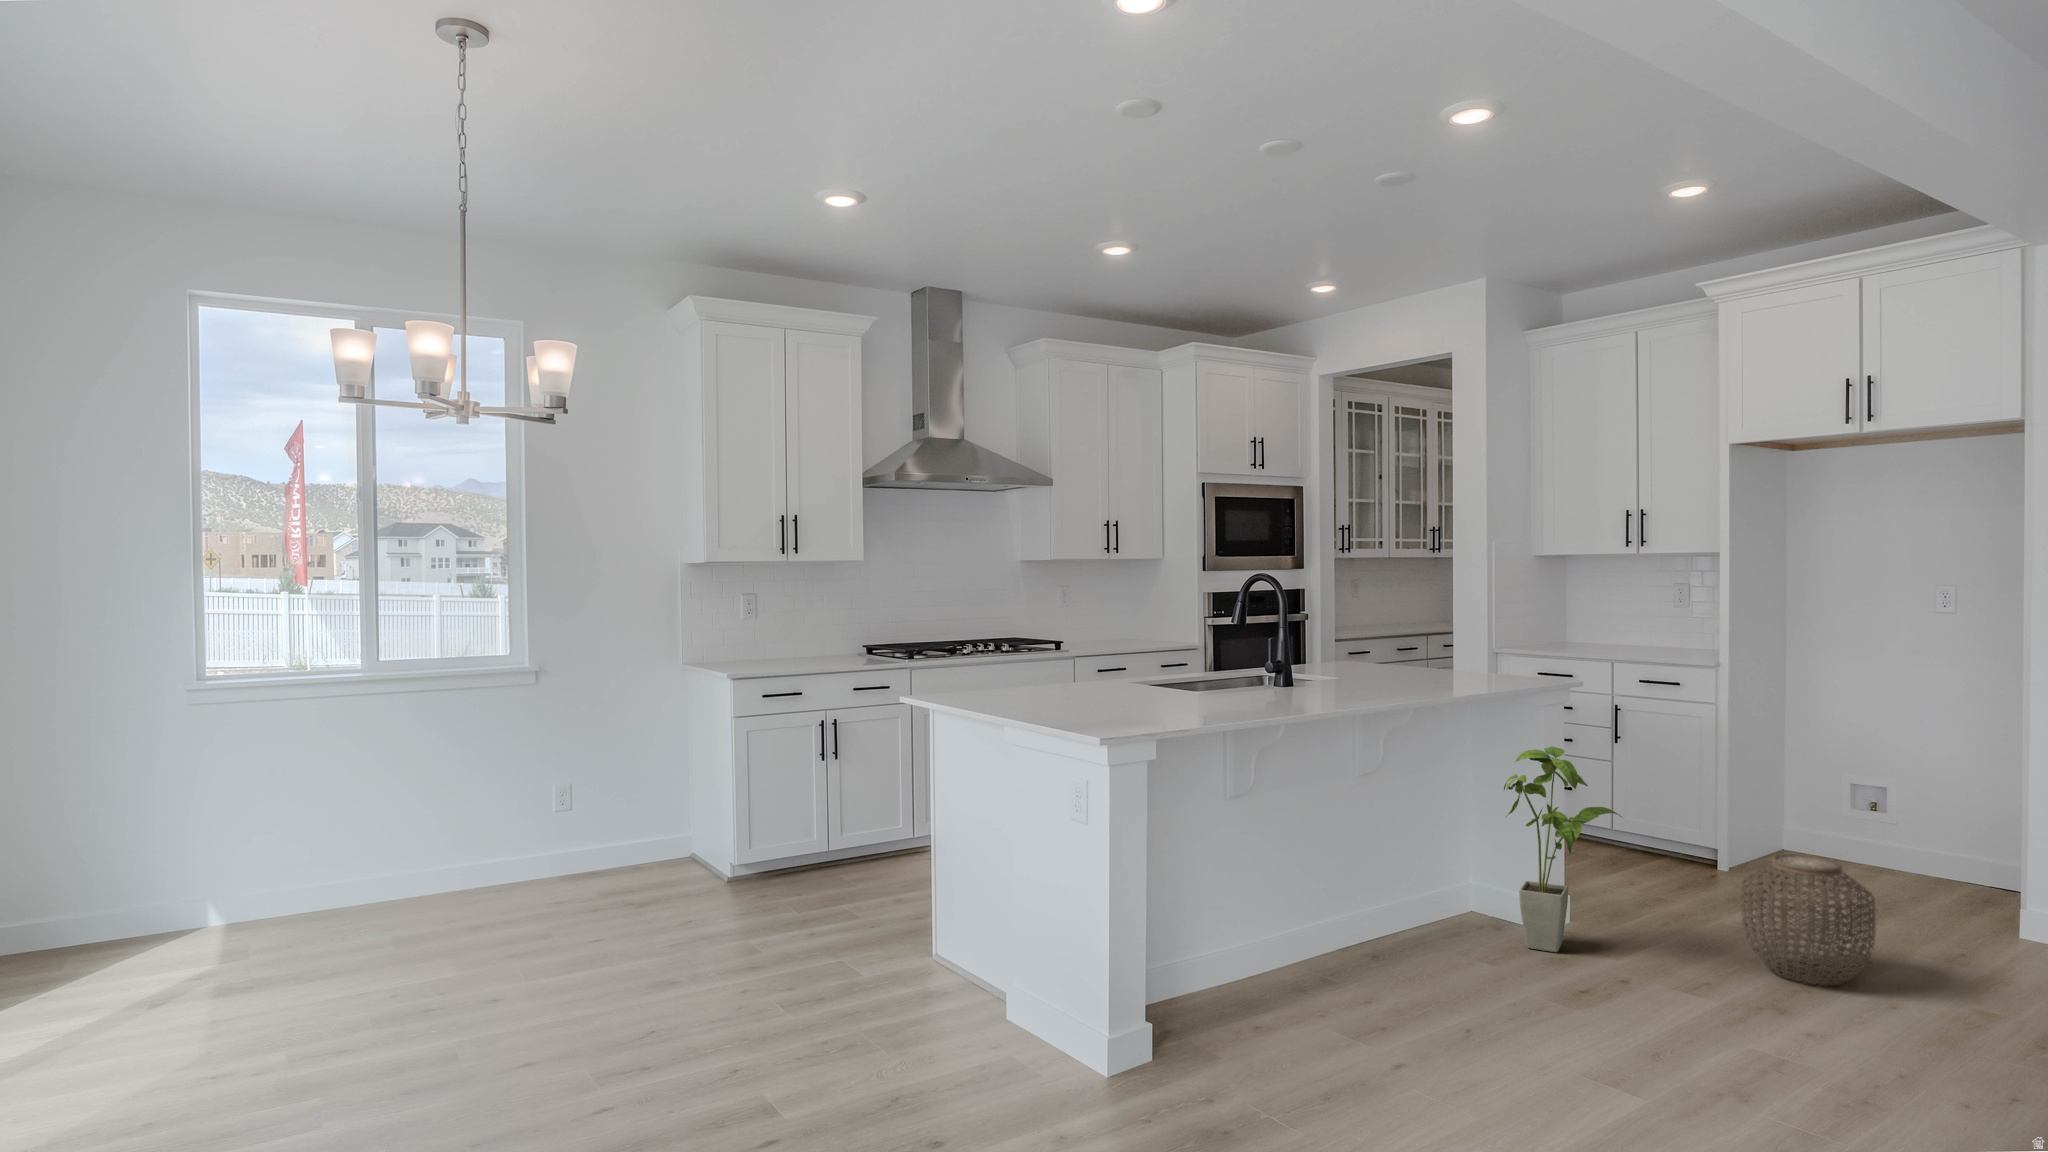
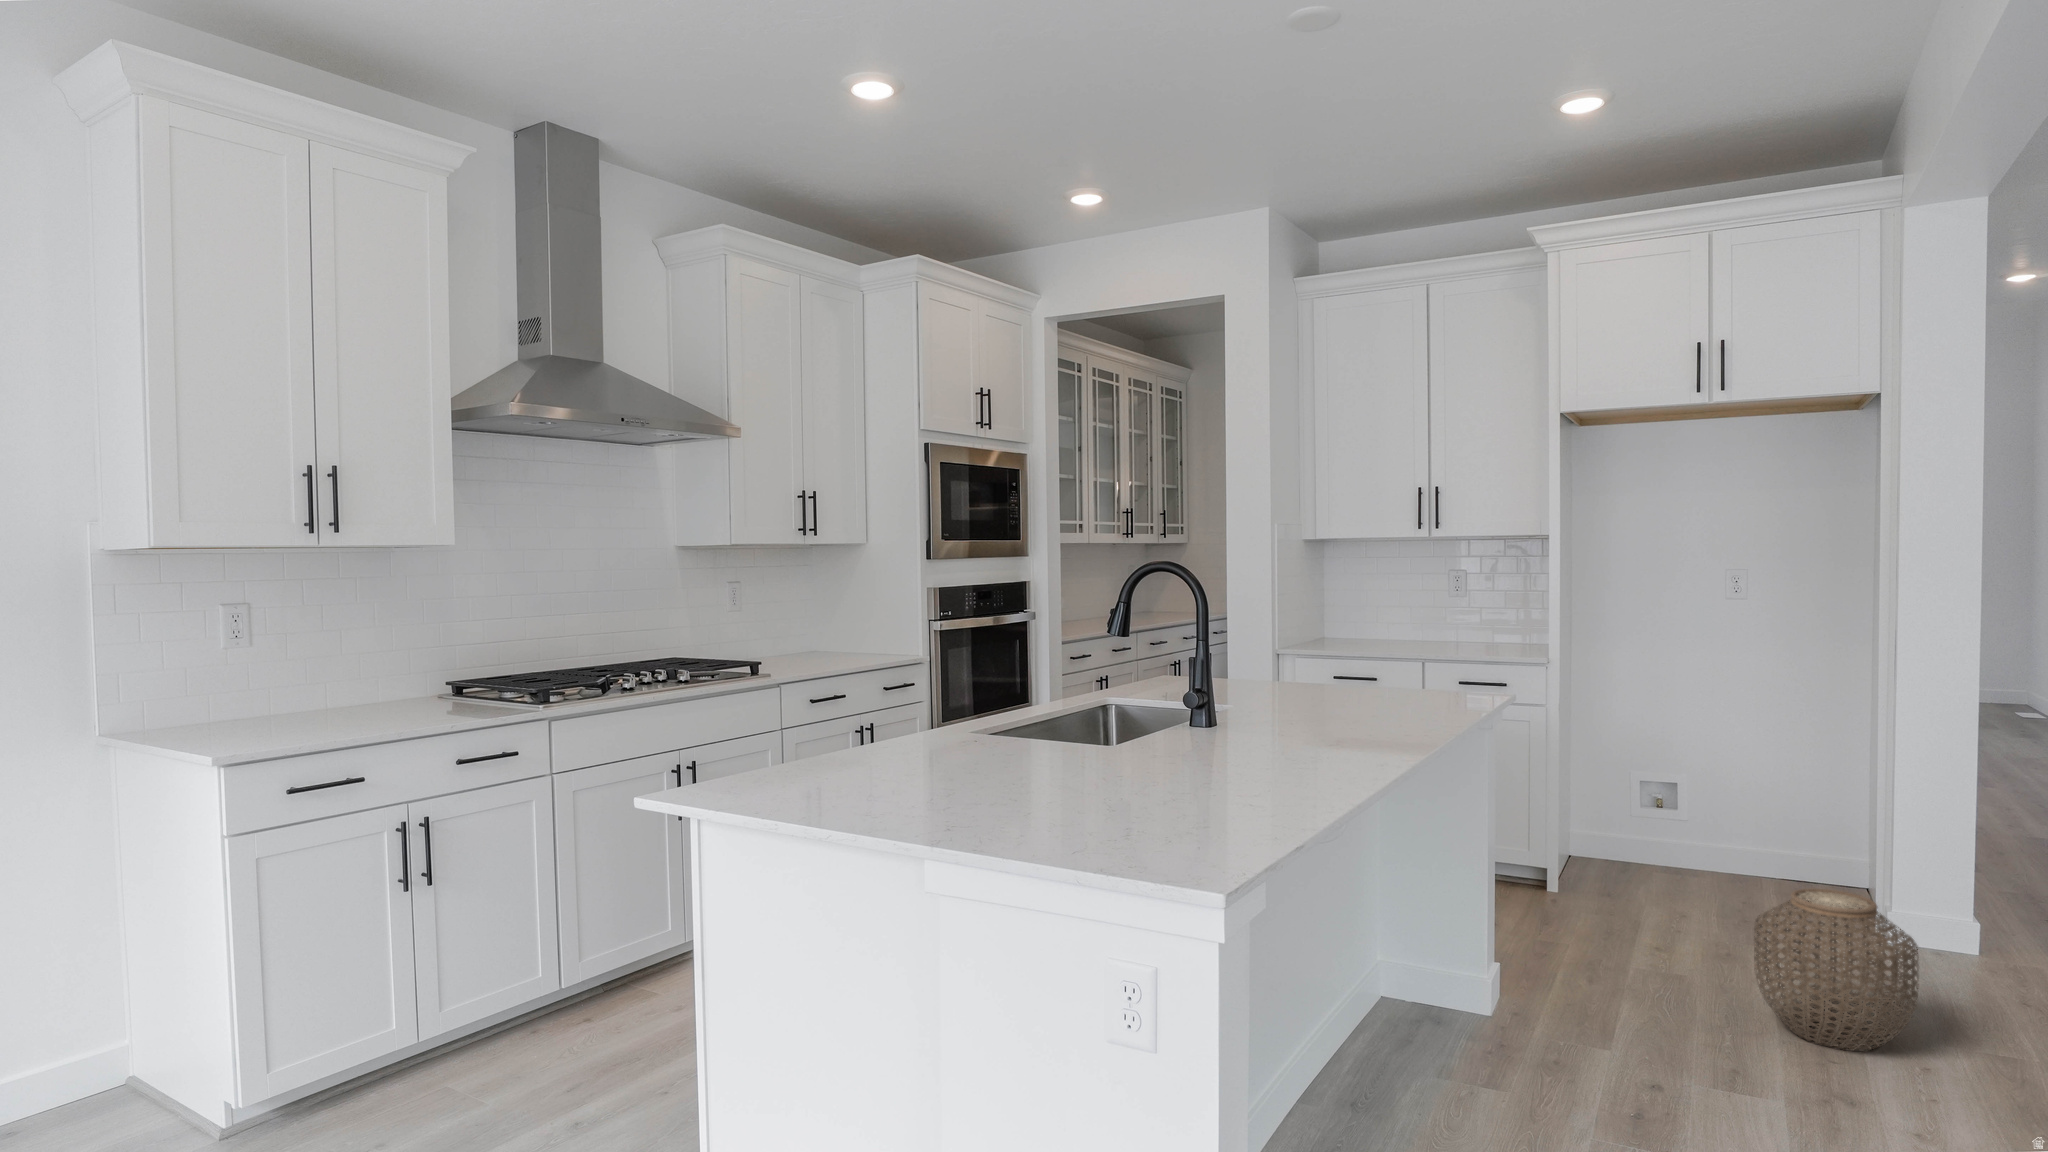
house plant: present [1504,747,1622,952] -> none [1488,783,1635,1054]

